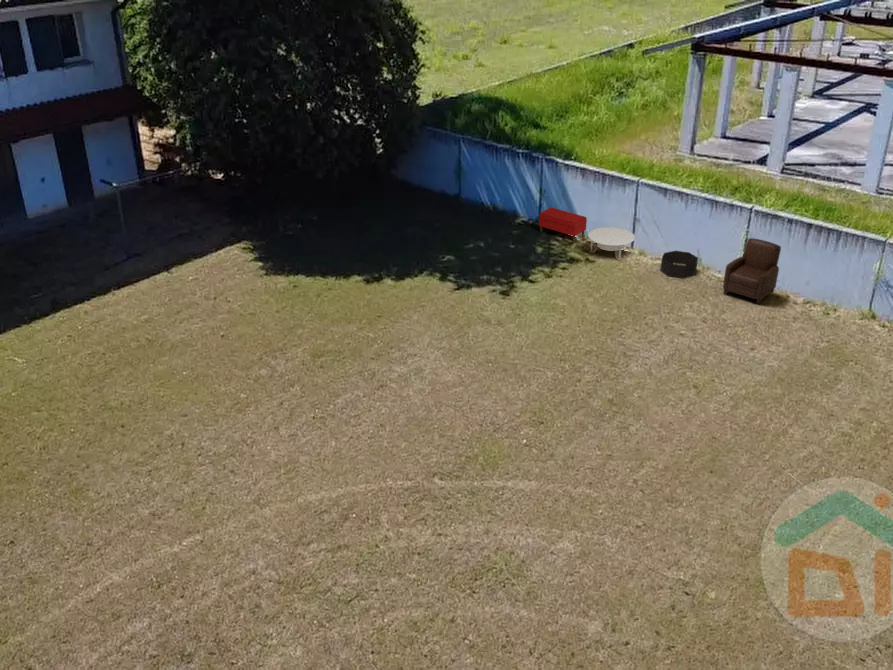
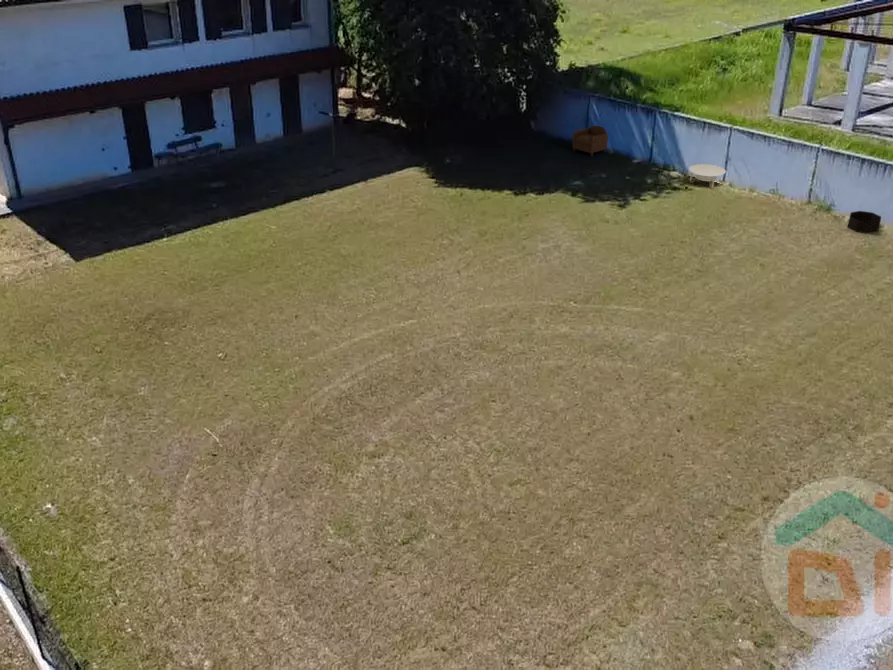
bench: present [539,208,587,242] -> none [650,149,688,175]
chair: present [723,238,781,304] -> present [573,126,608,156]
basket: present [660,251,698,279] -> present [848,211,881,234]

